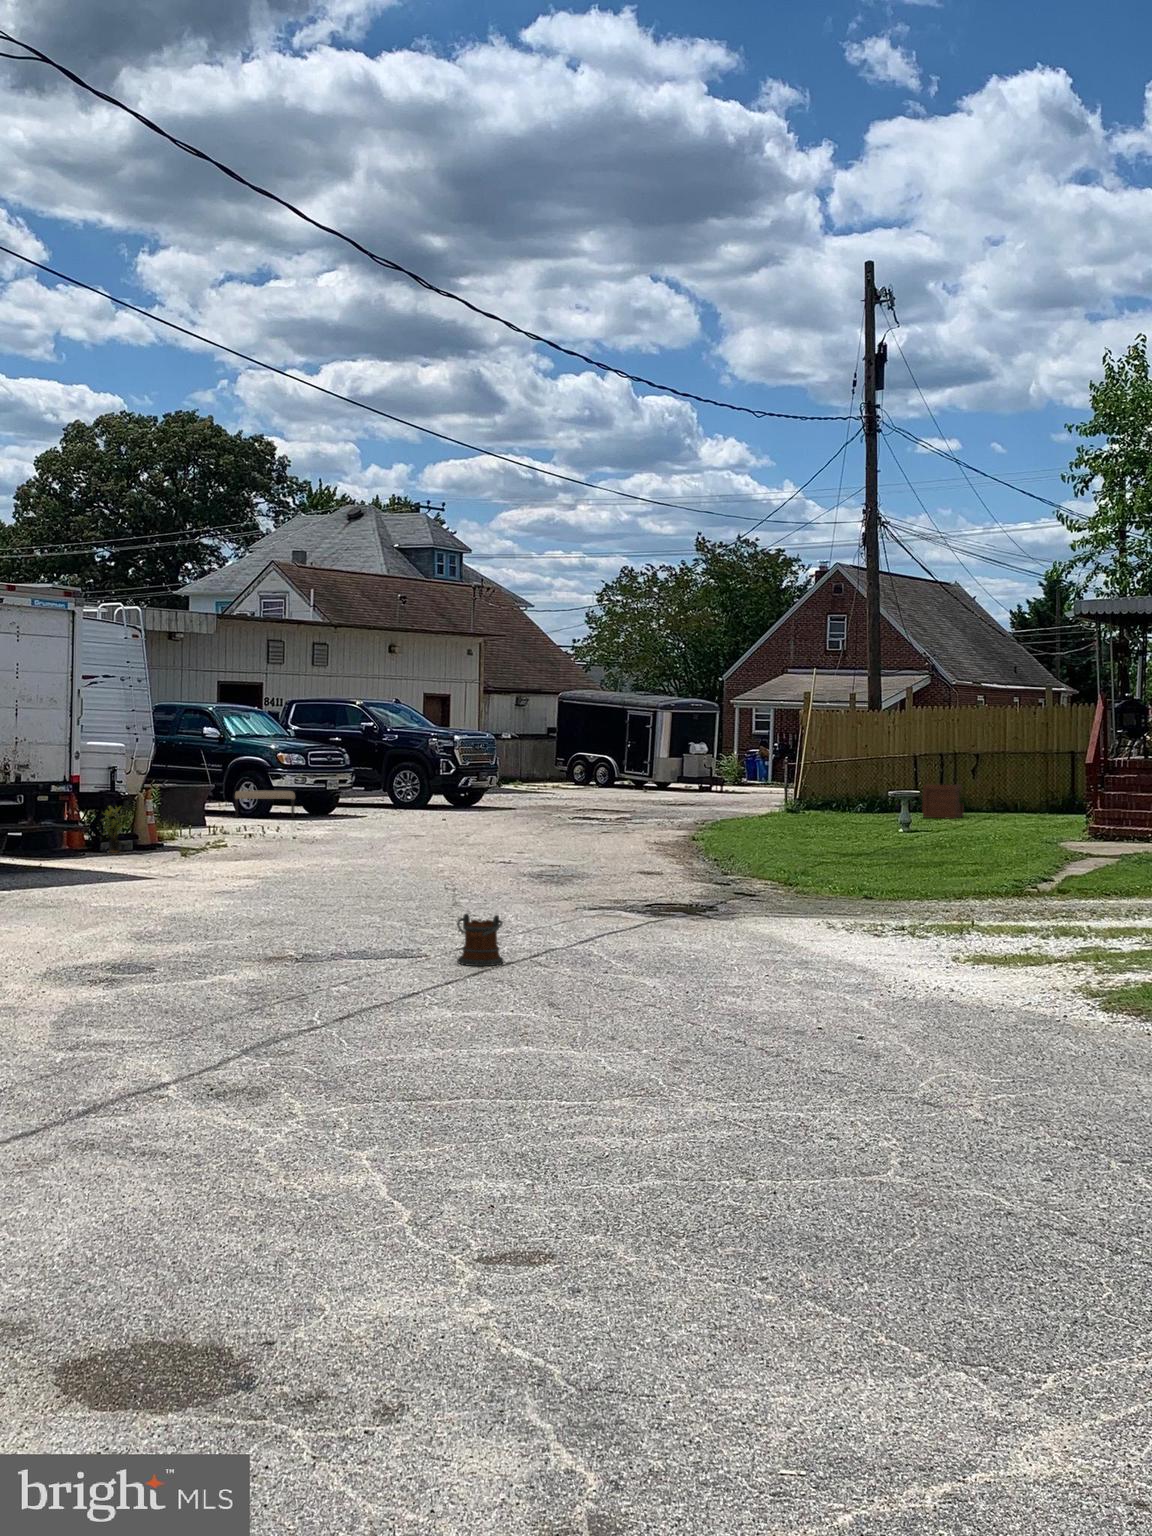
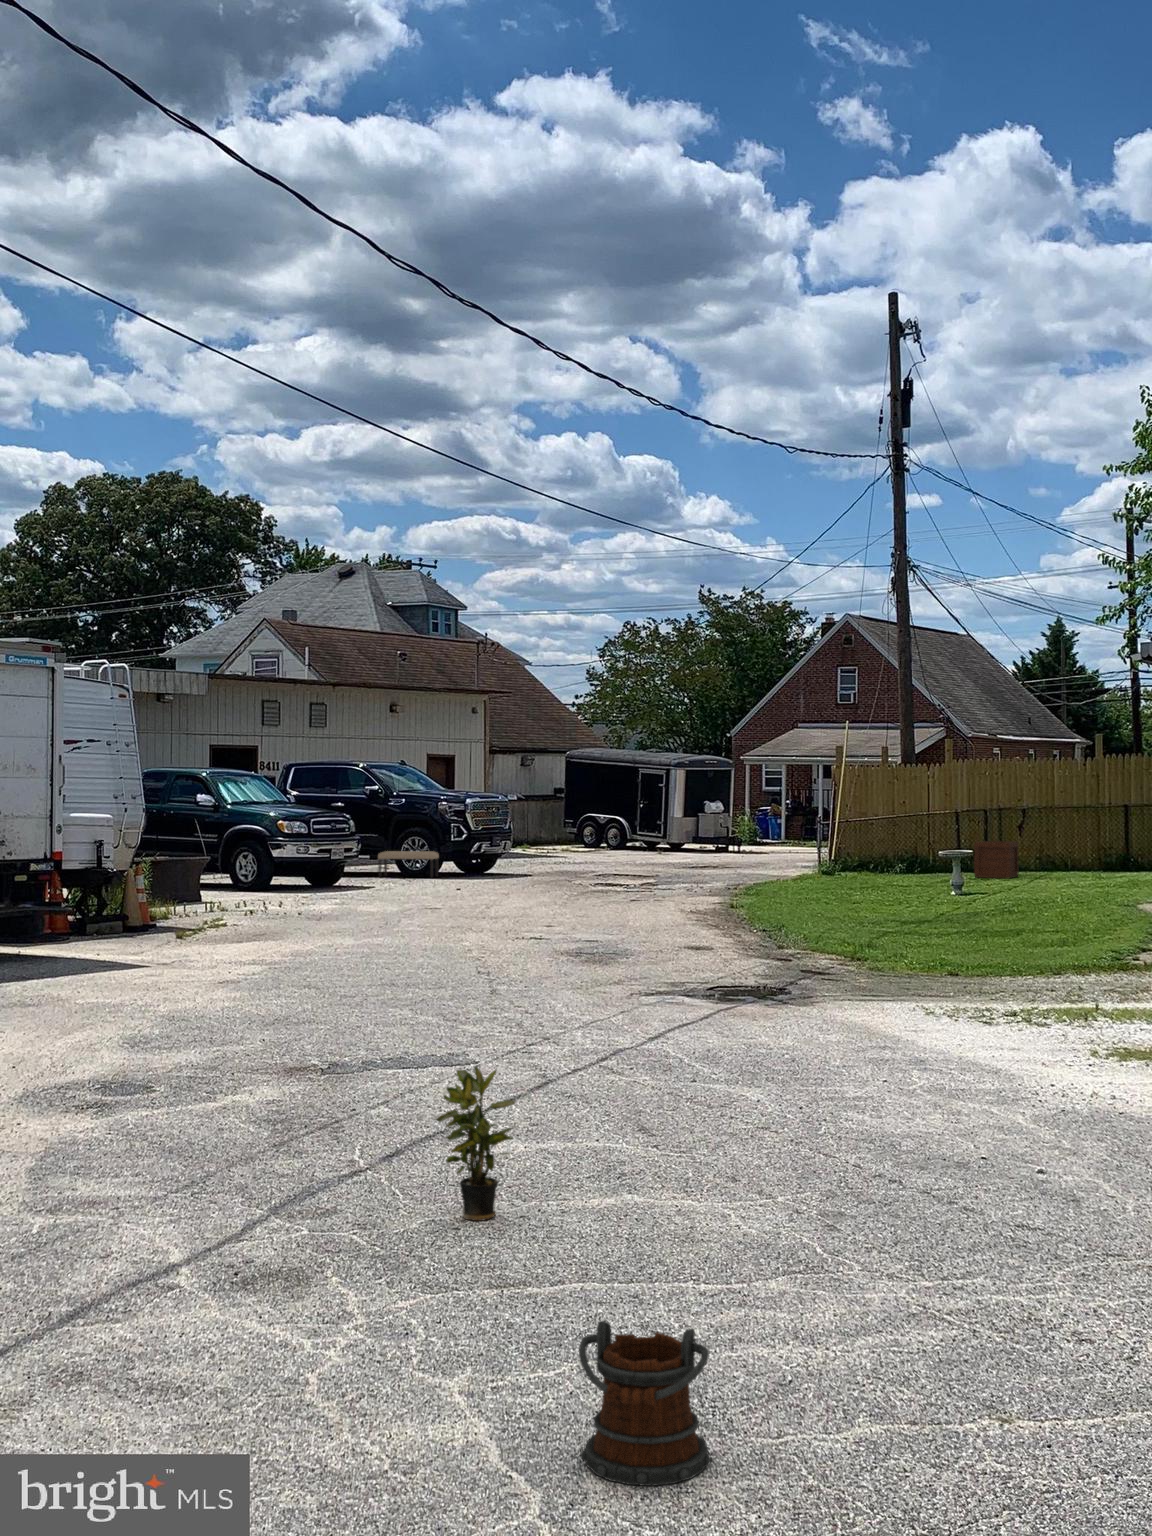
bench: present [235,791,295,818] -> present [378,851,439,877]
potted plant: present [102,806,124,853] -> present [436,1067,515,1221]
bucket: present [457,914,503,966] -> present [579,1321,711,1486]

